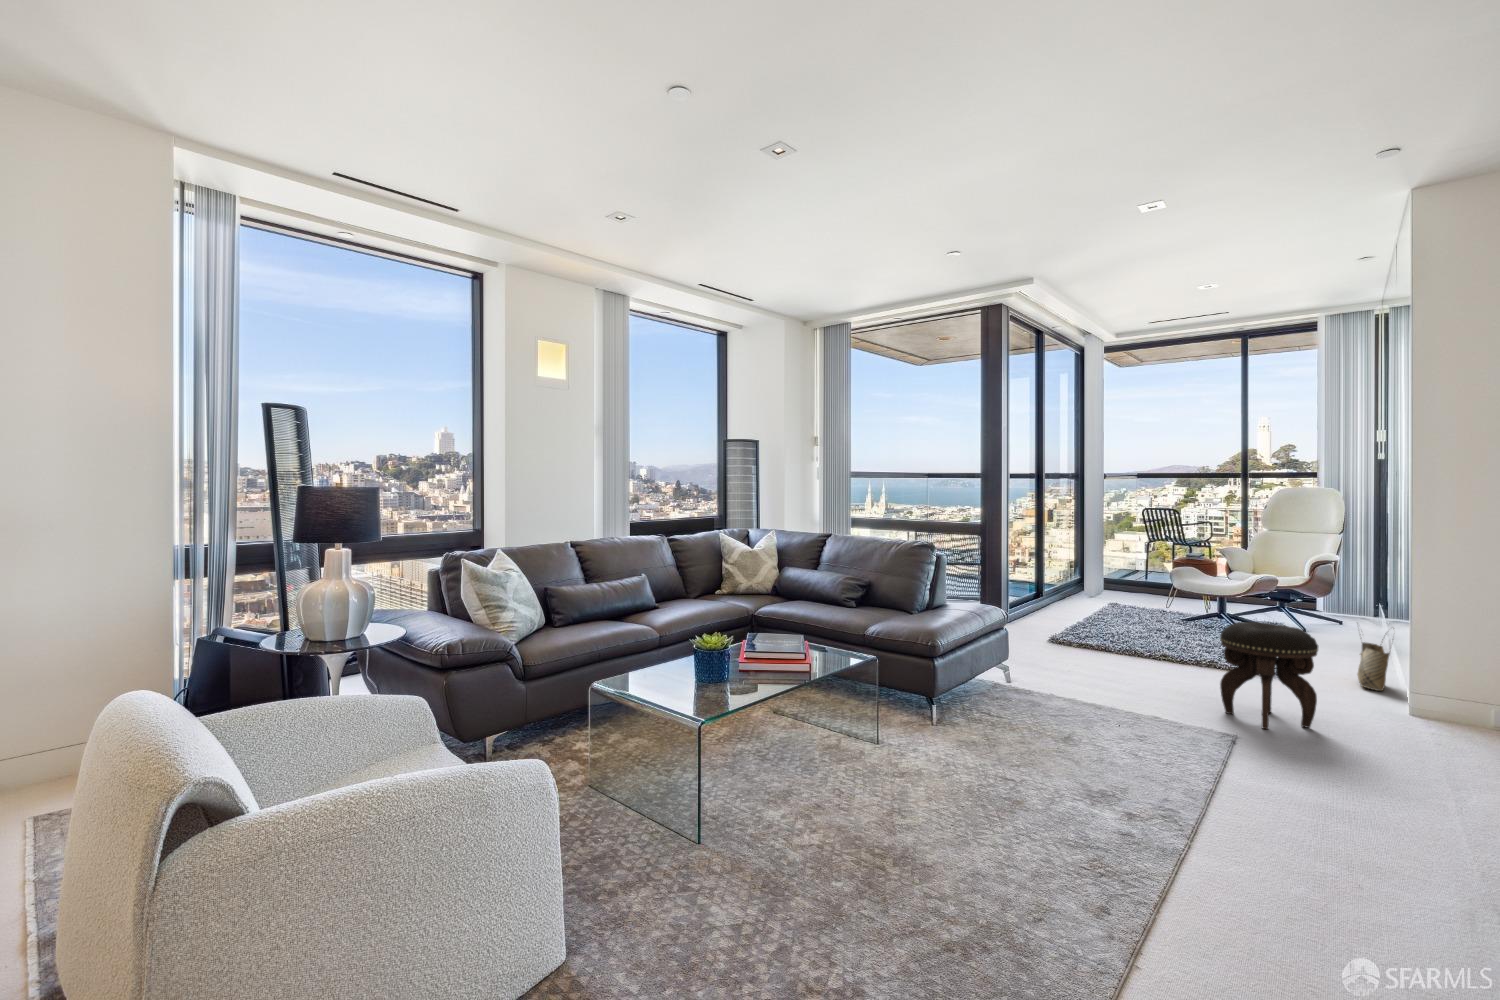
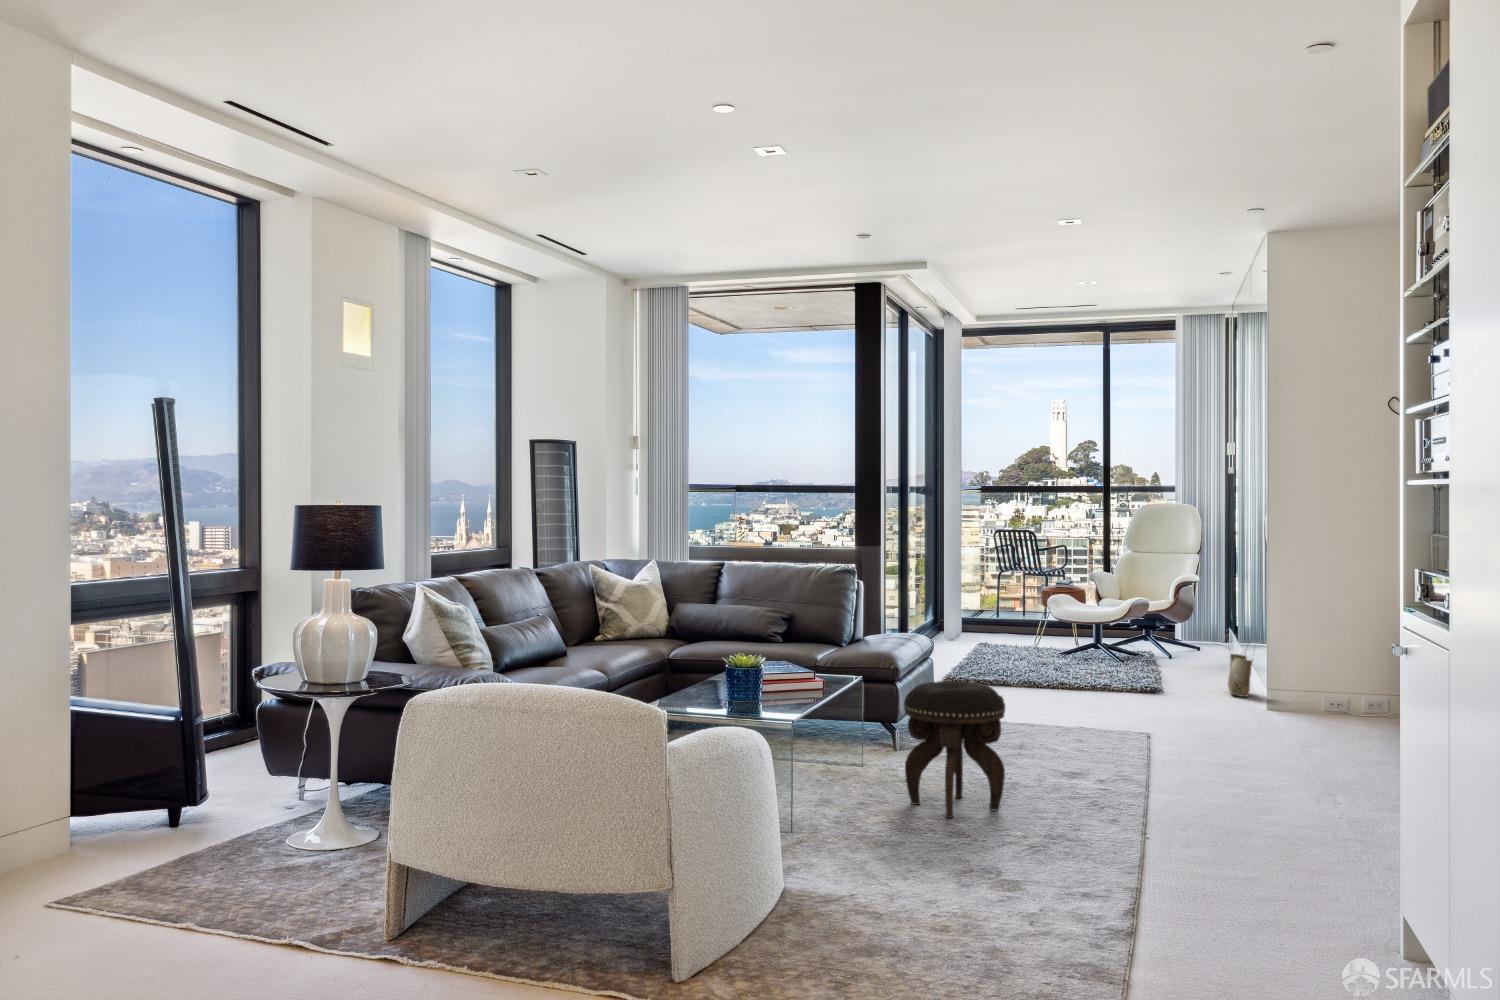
footstool: present [1220,622,1318,729] -> present [904,681,1005,818]

